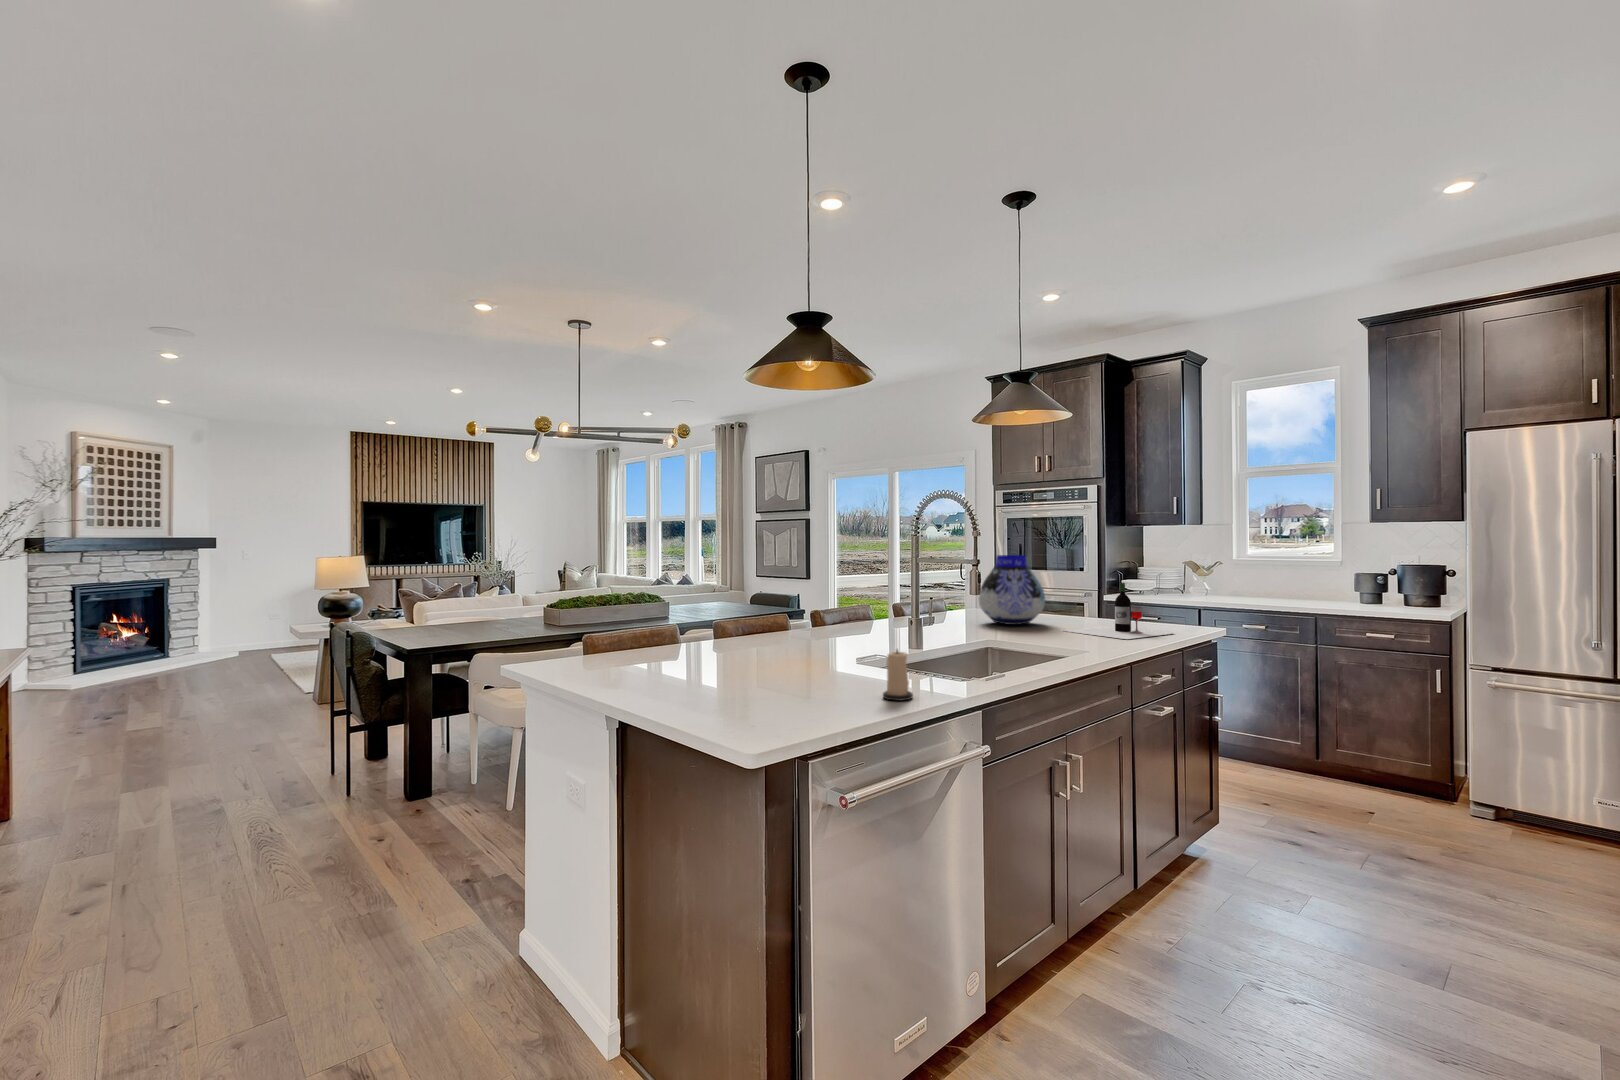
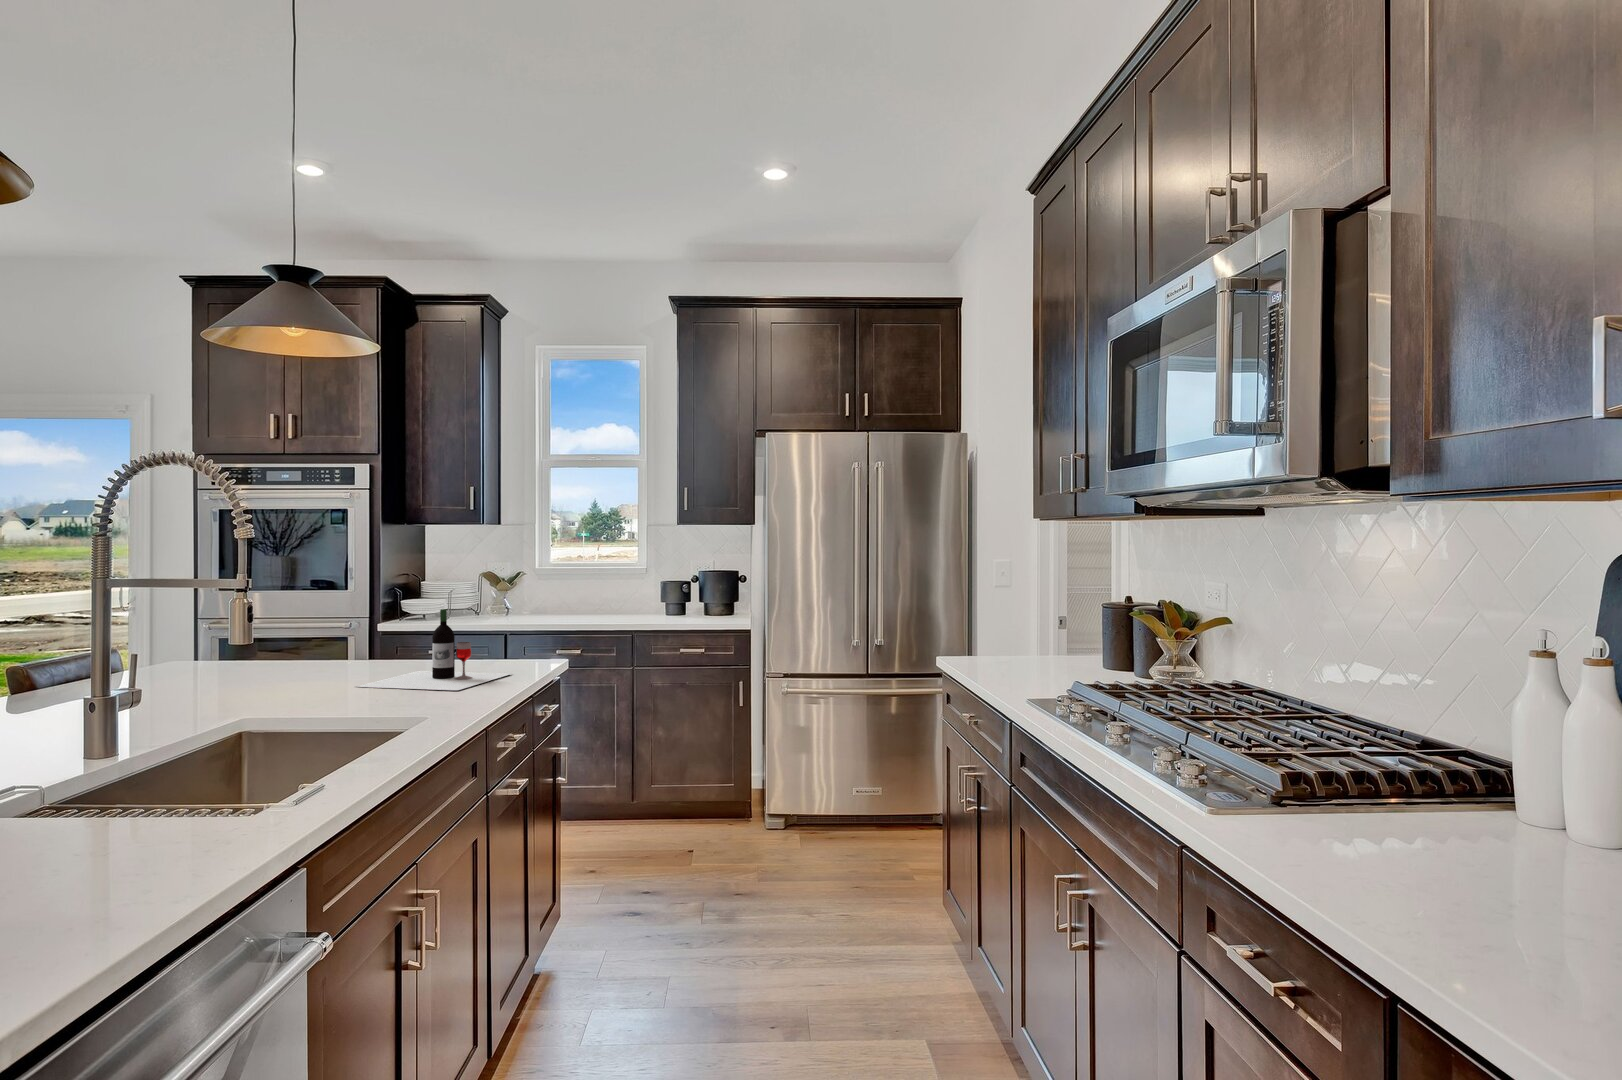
vase: present [979,555,1045,625] -> none [202,571,322,685]
candle: present [883,650,913,701] -> none [85,779,158,889]

